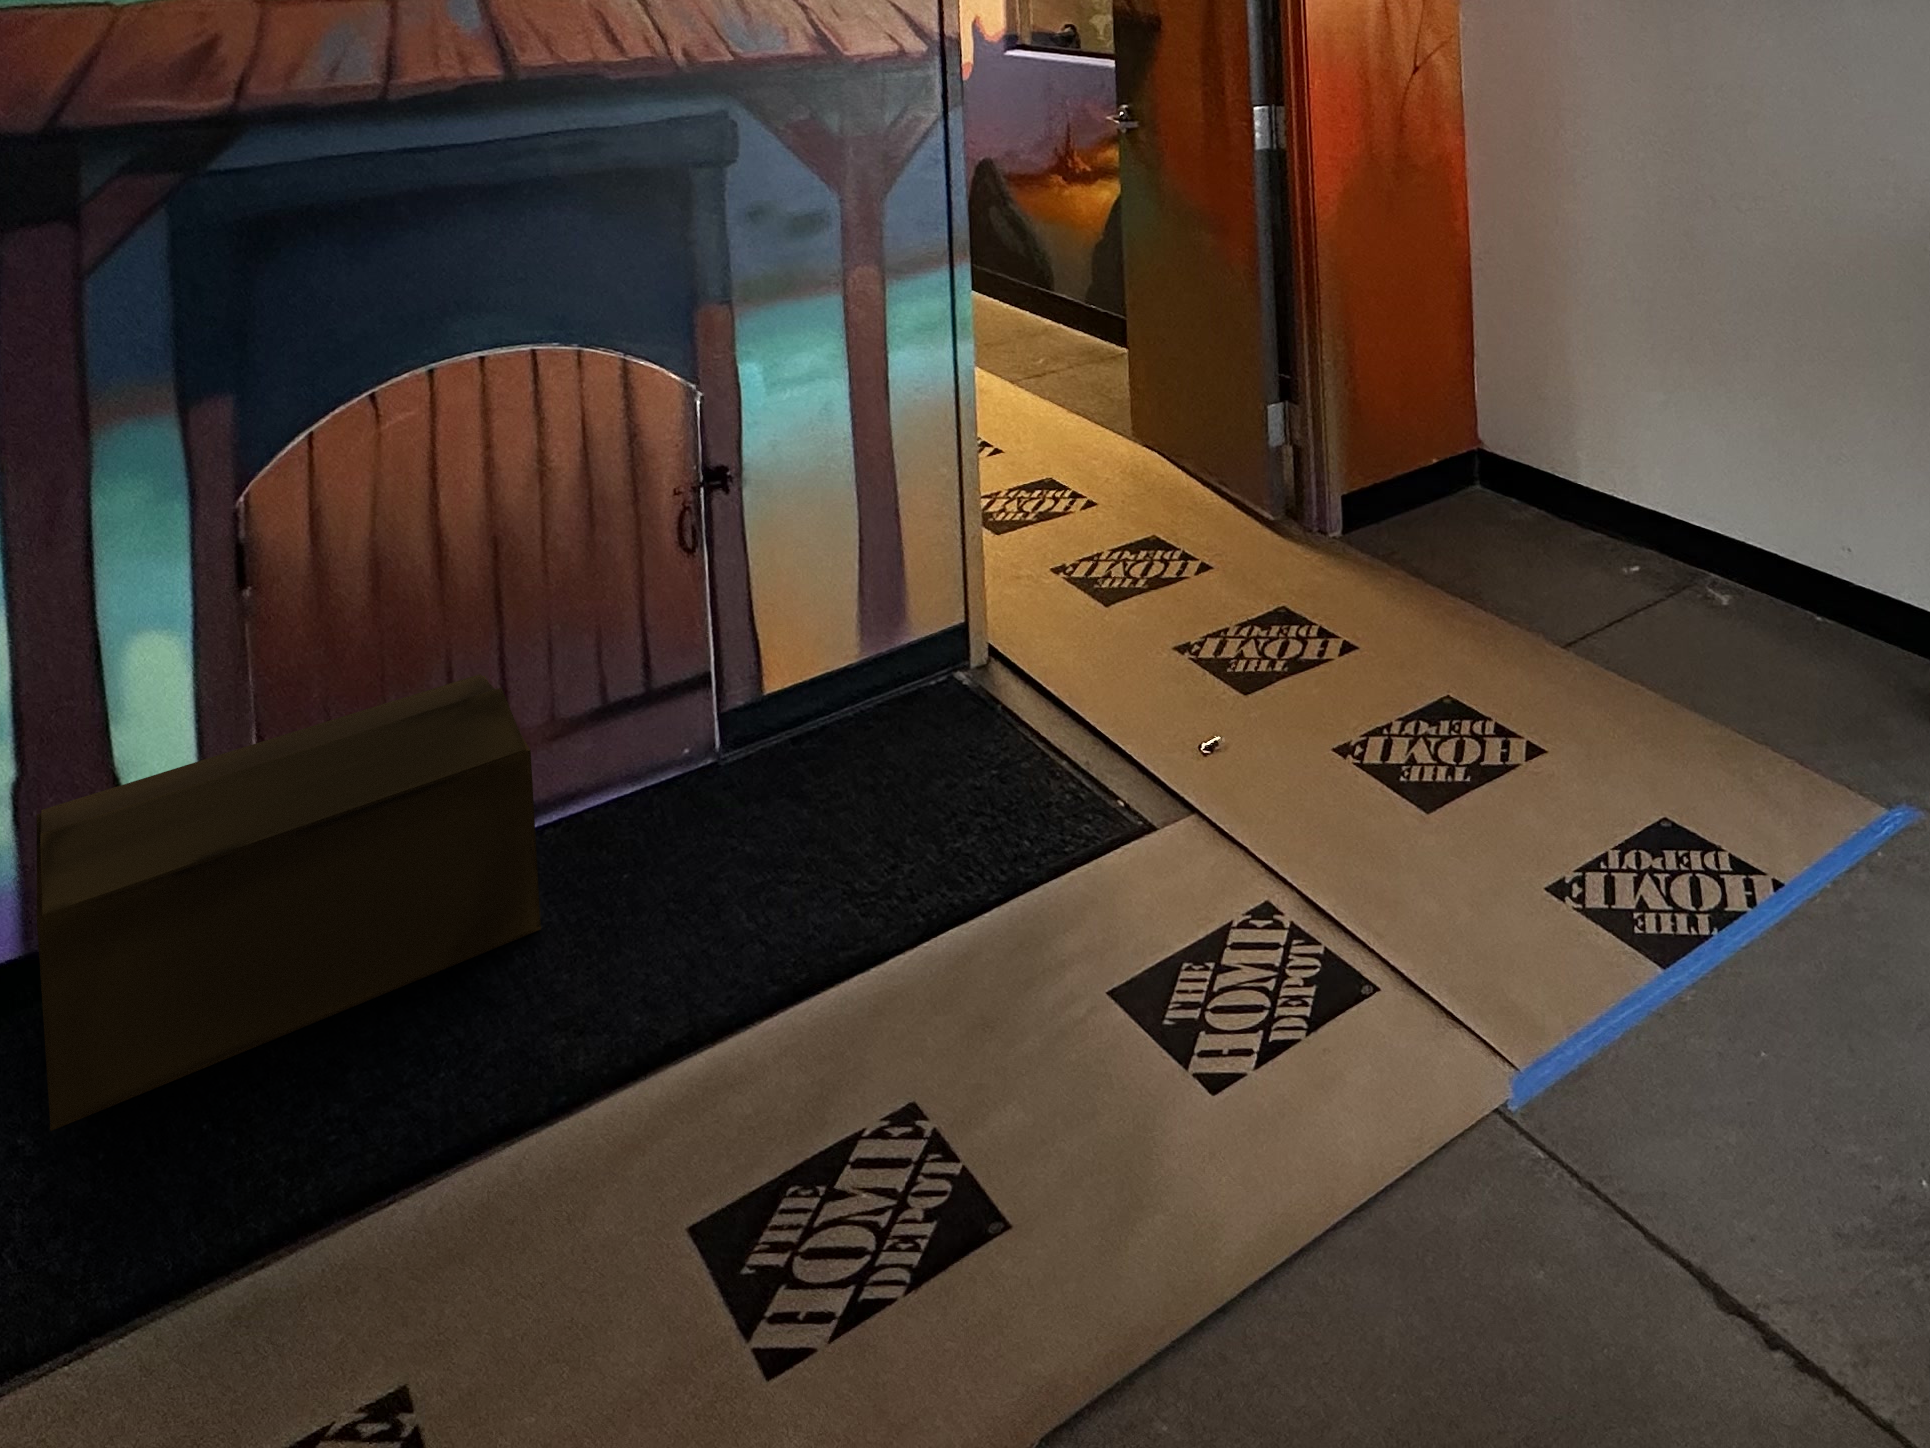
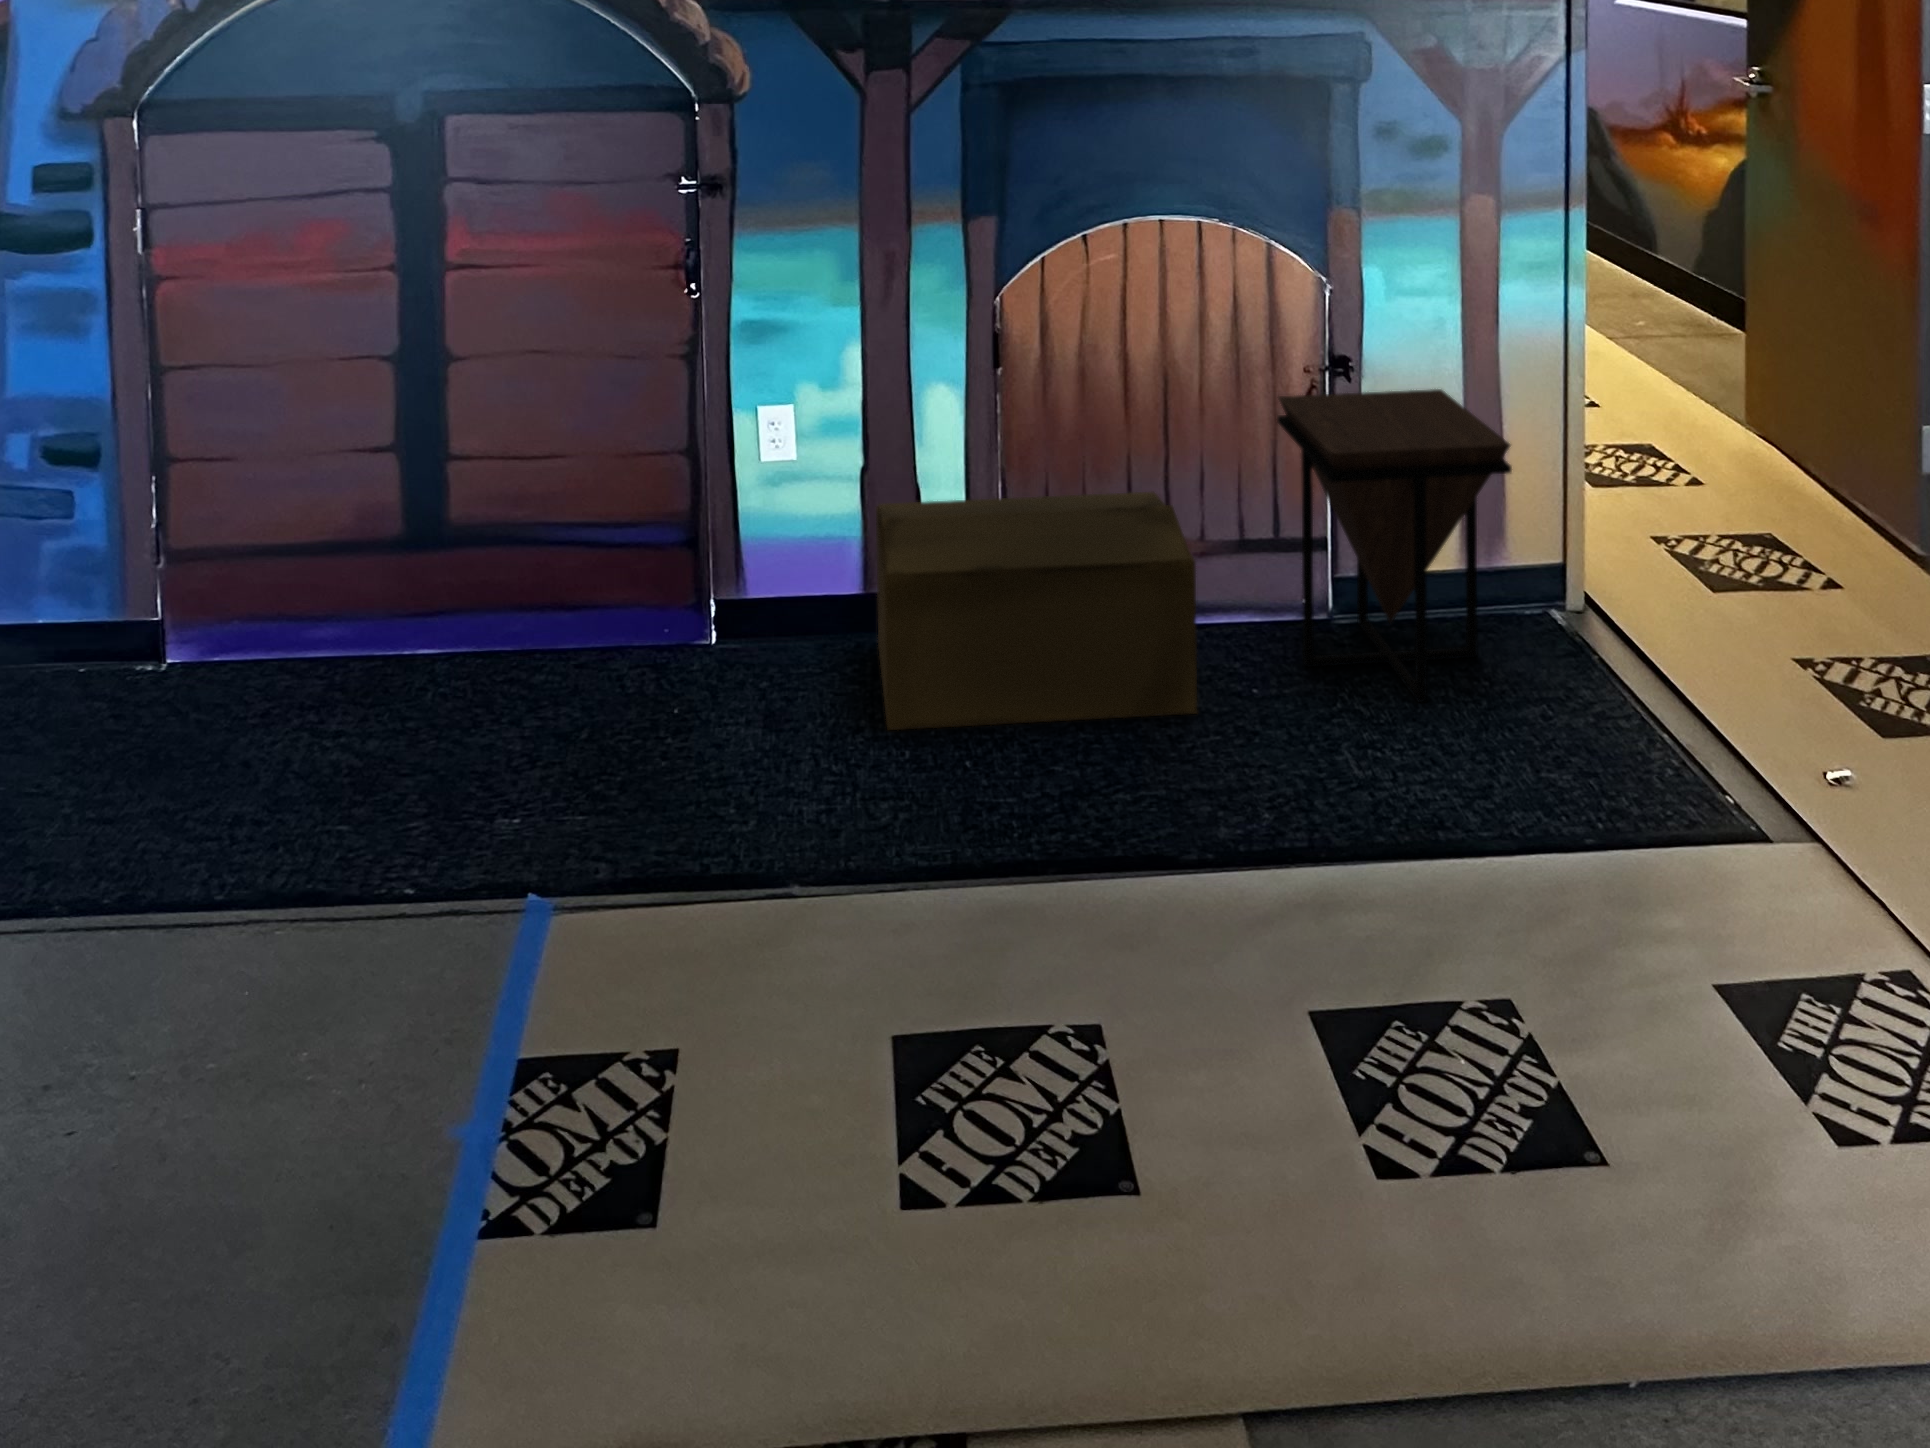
side table: none [637,471,902,821] -> present [1277,389,1512,702]

